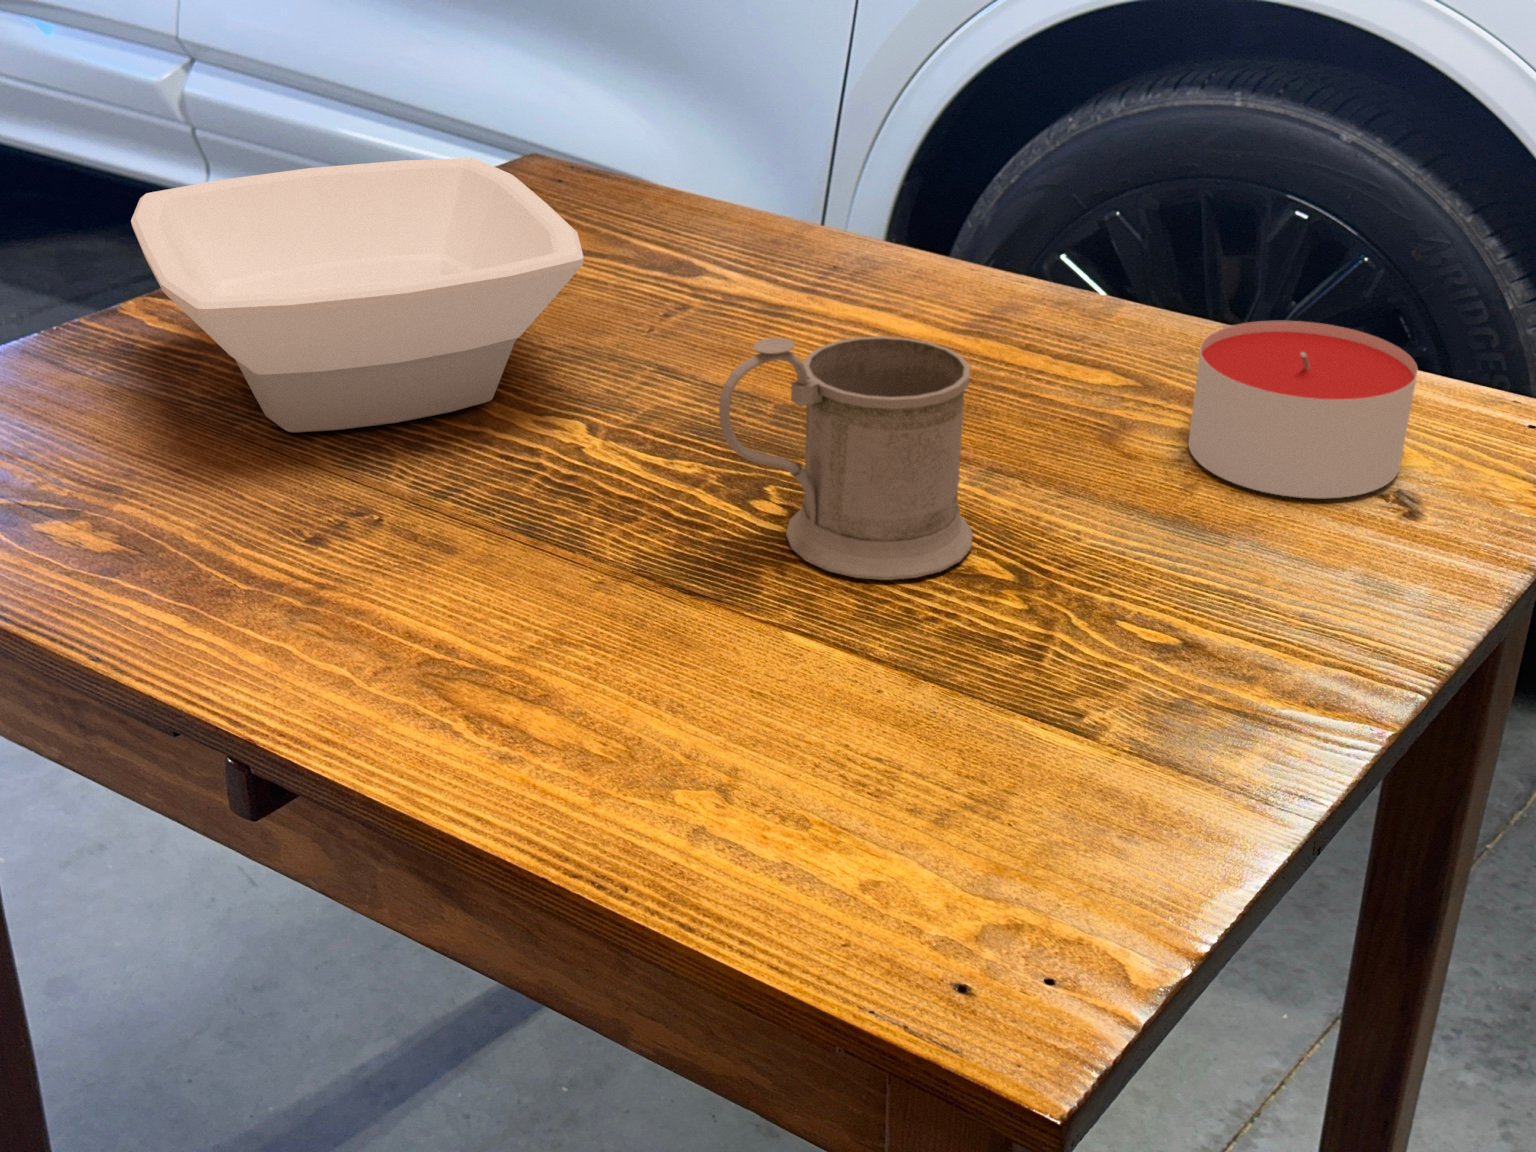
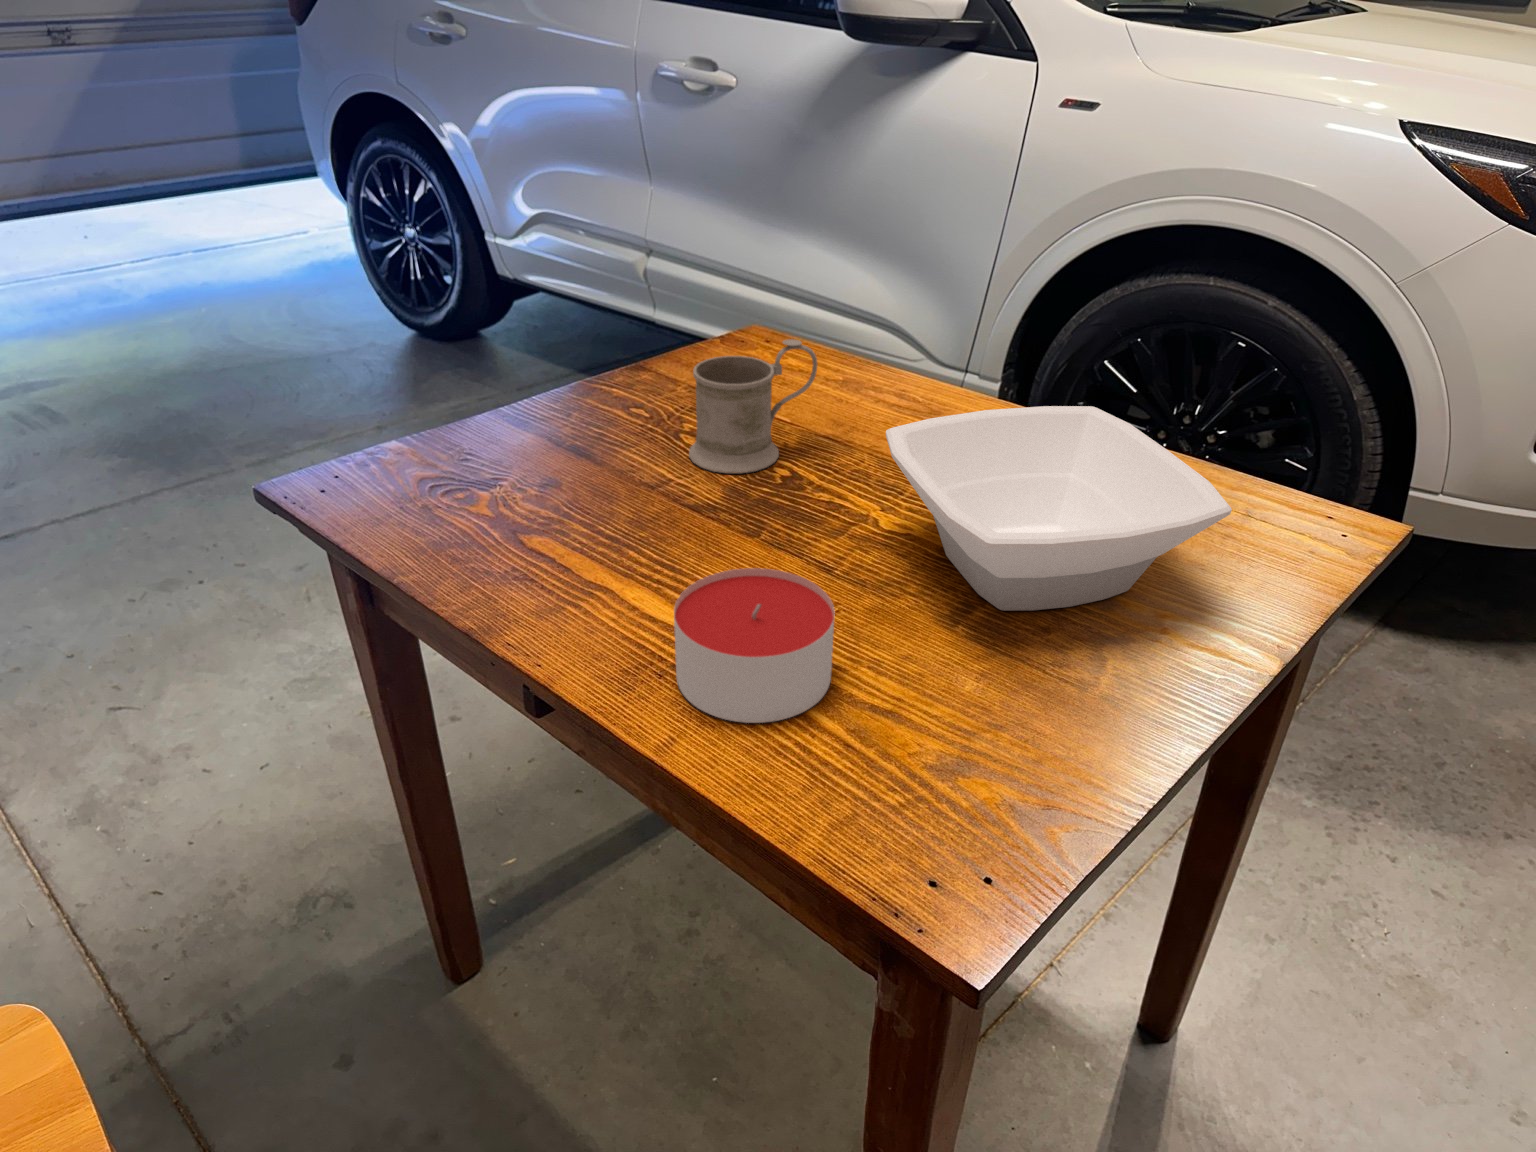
candle: present [1189,321,1417,498] -> present [674,568,834,723]

